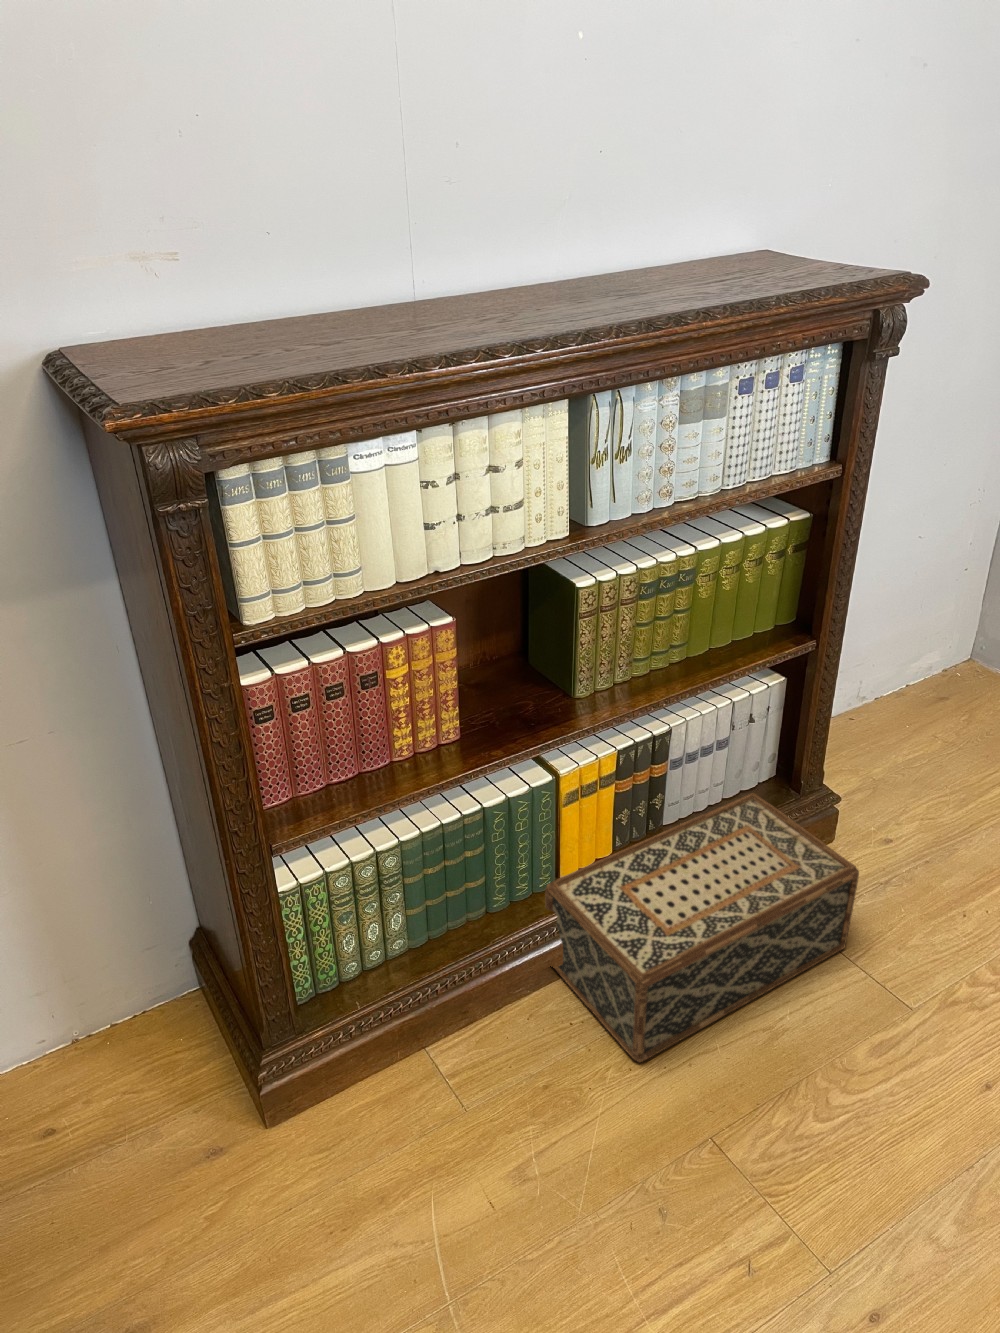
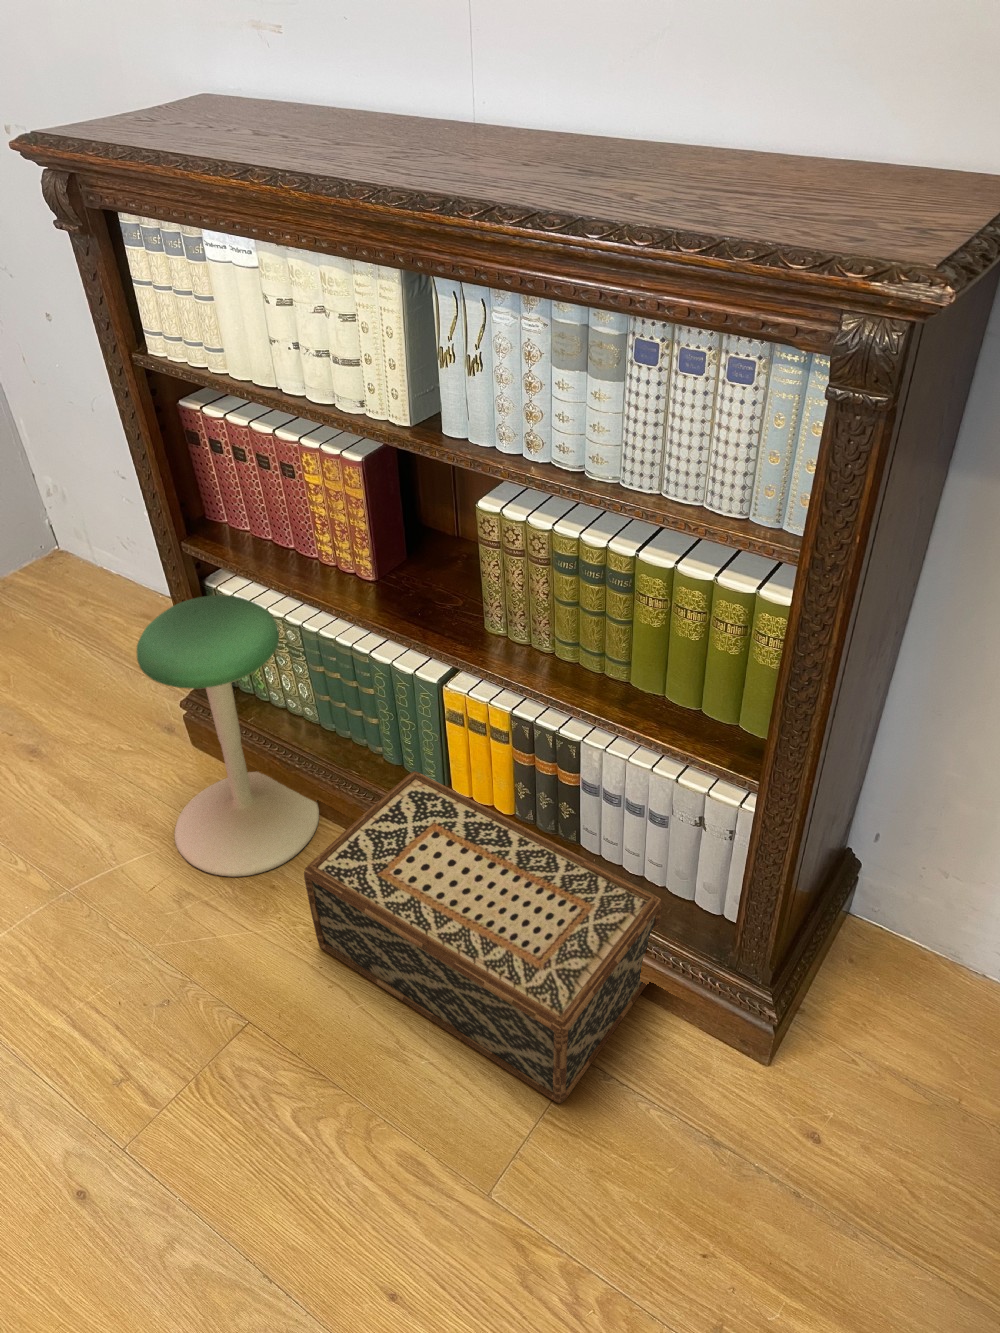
stool: none [340,838,521,1171] -> present [137,595,319,877]

